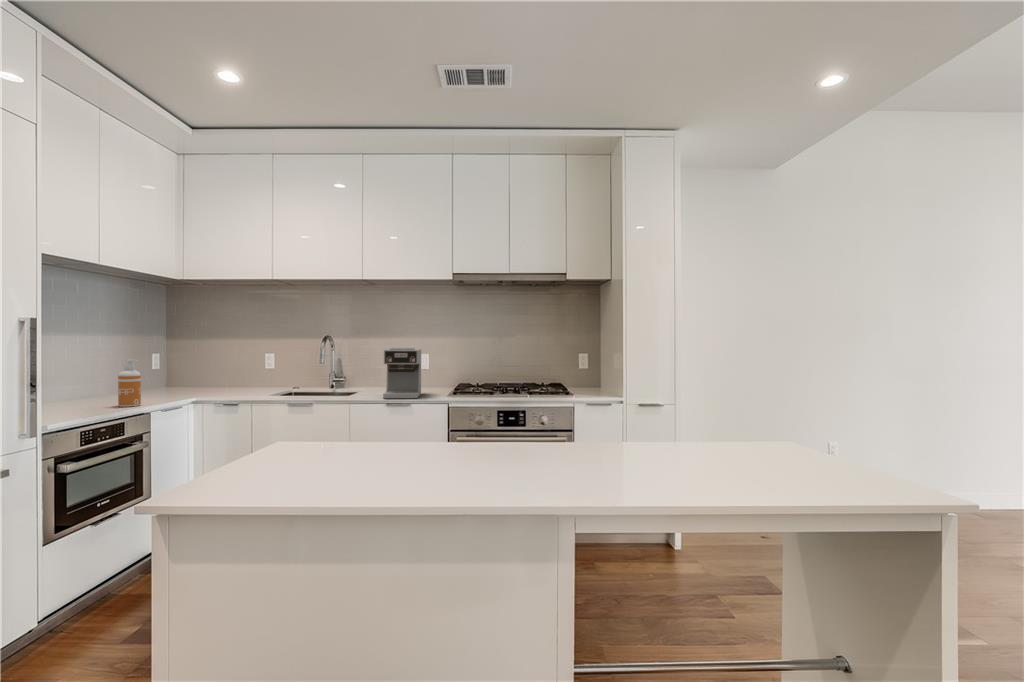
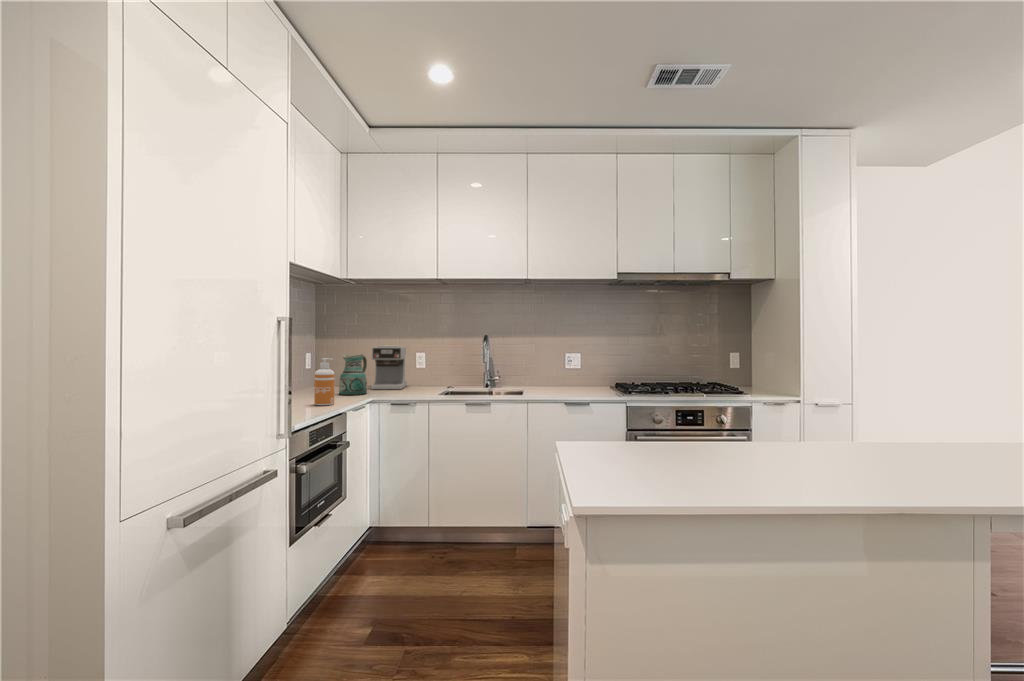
coffee maker: present [383,348,421,398] -> present [371,345,407,389]
ceramic pitcher: none [167,355,202,396] -> present [339,354,367,395]

